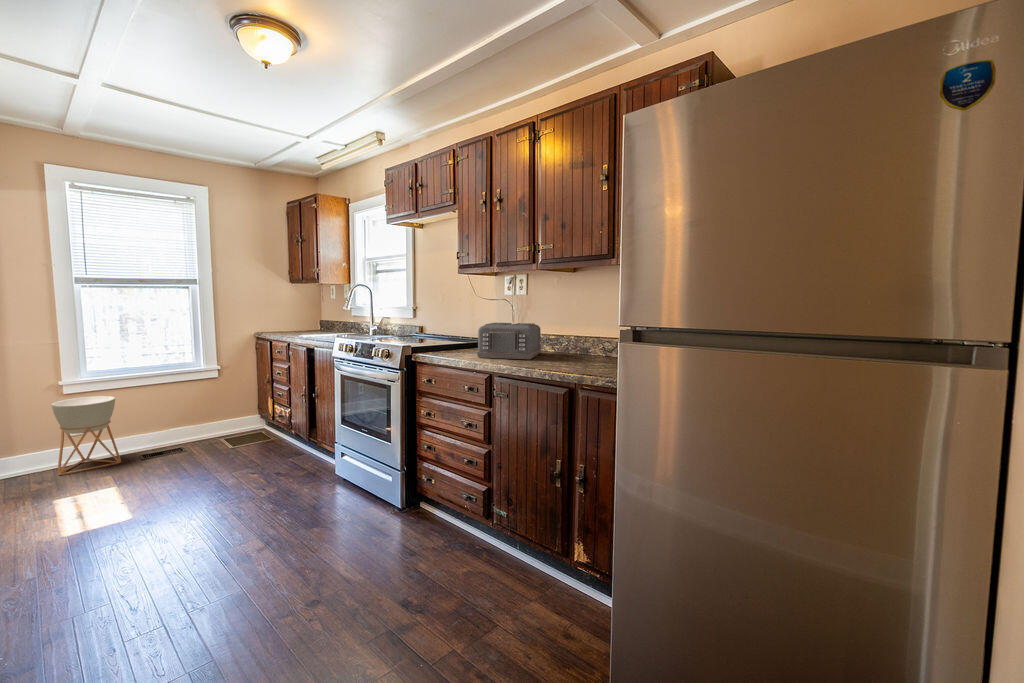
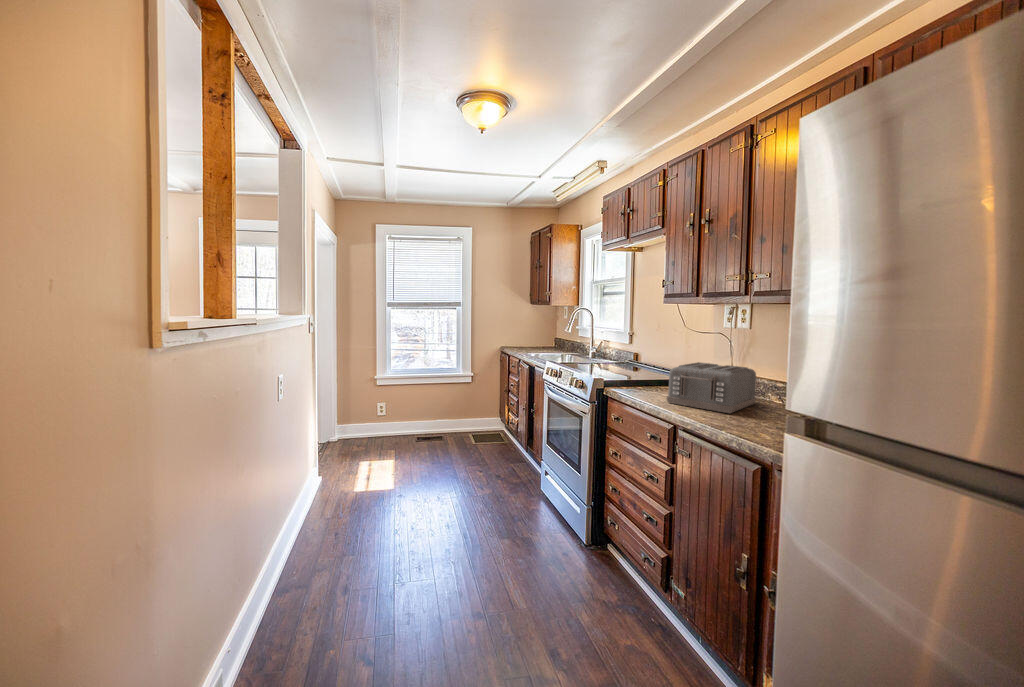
planter: present [51,396,121,475] -> none [367,391,403,446]

